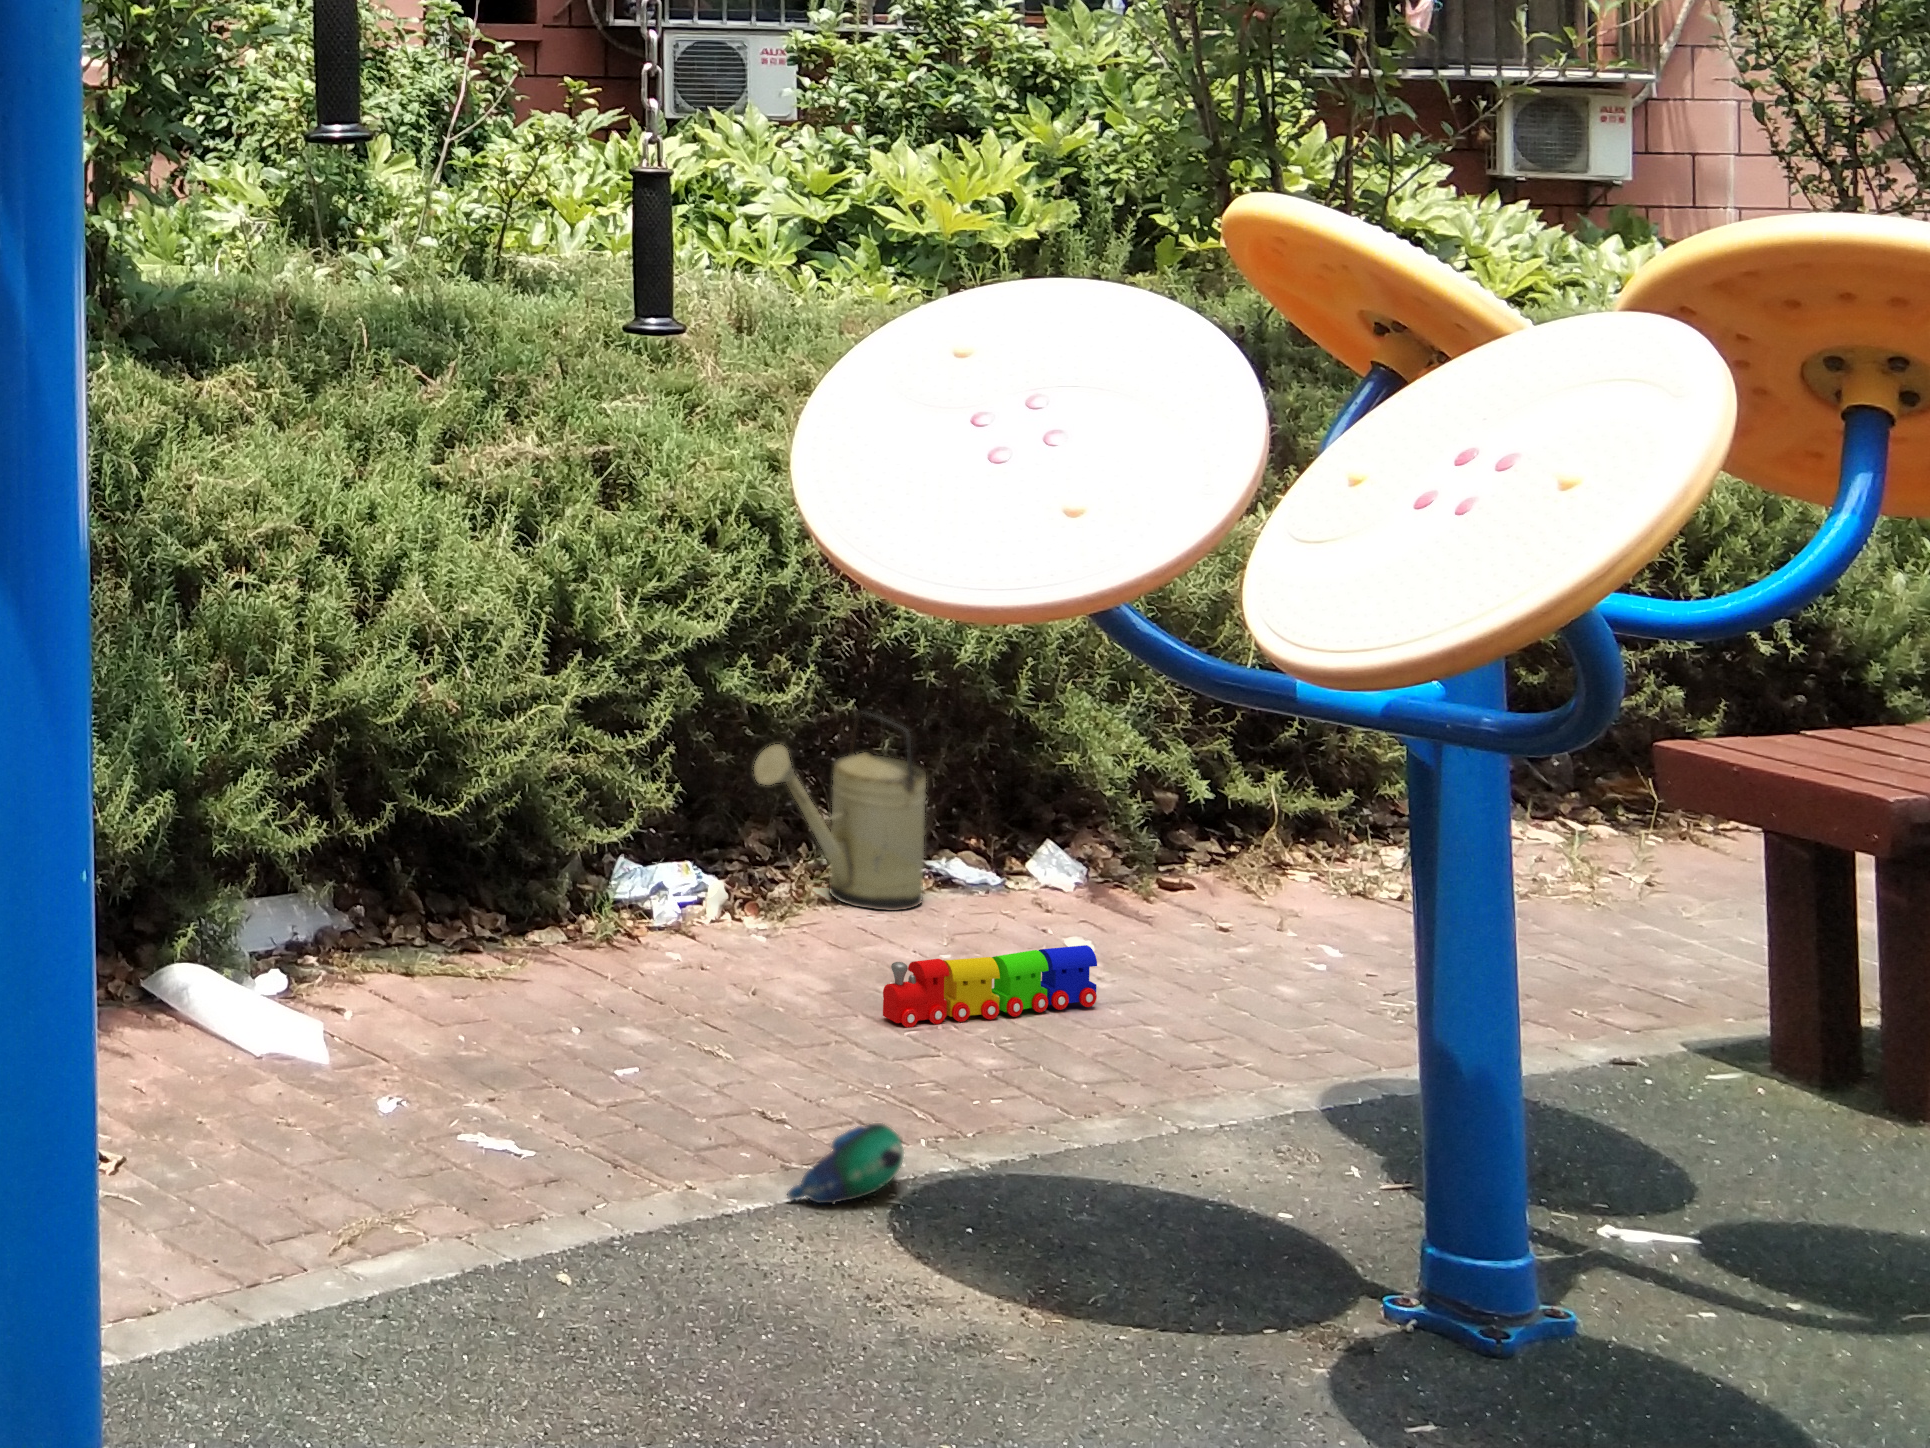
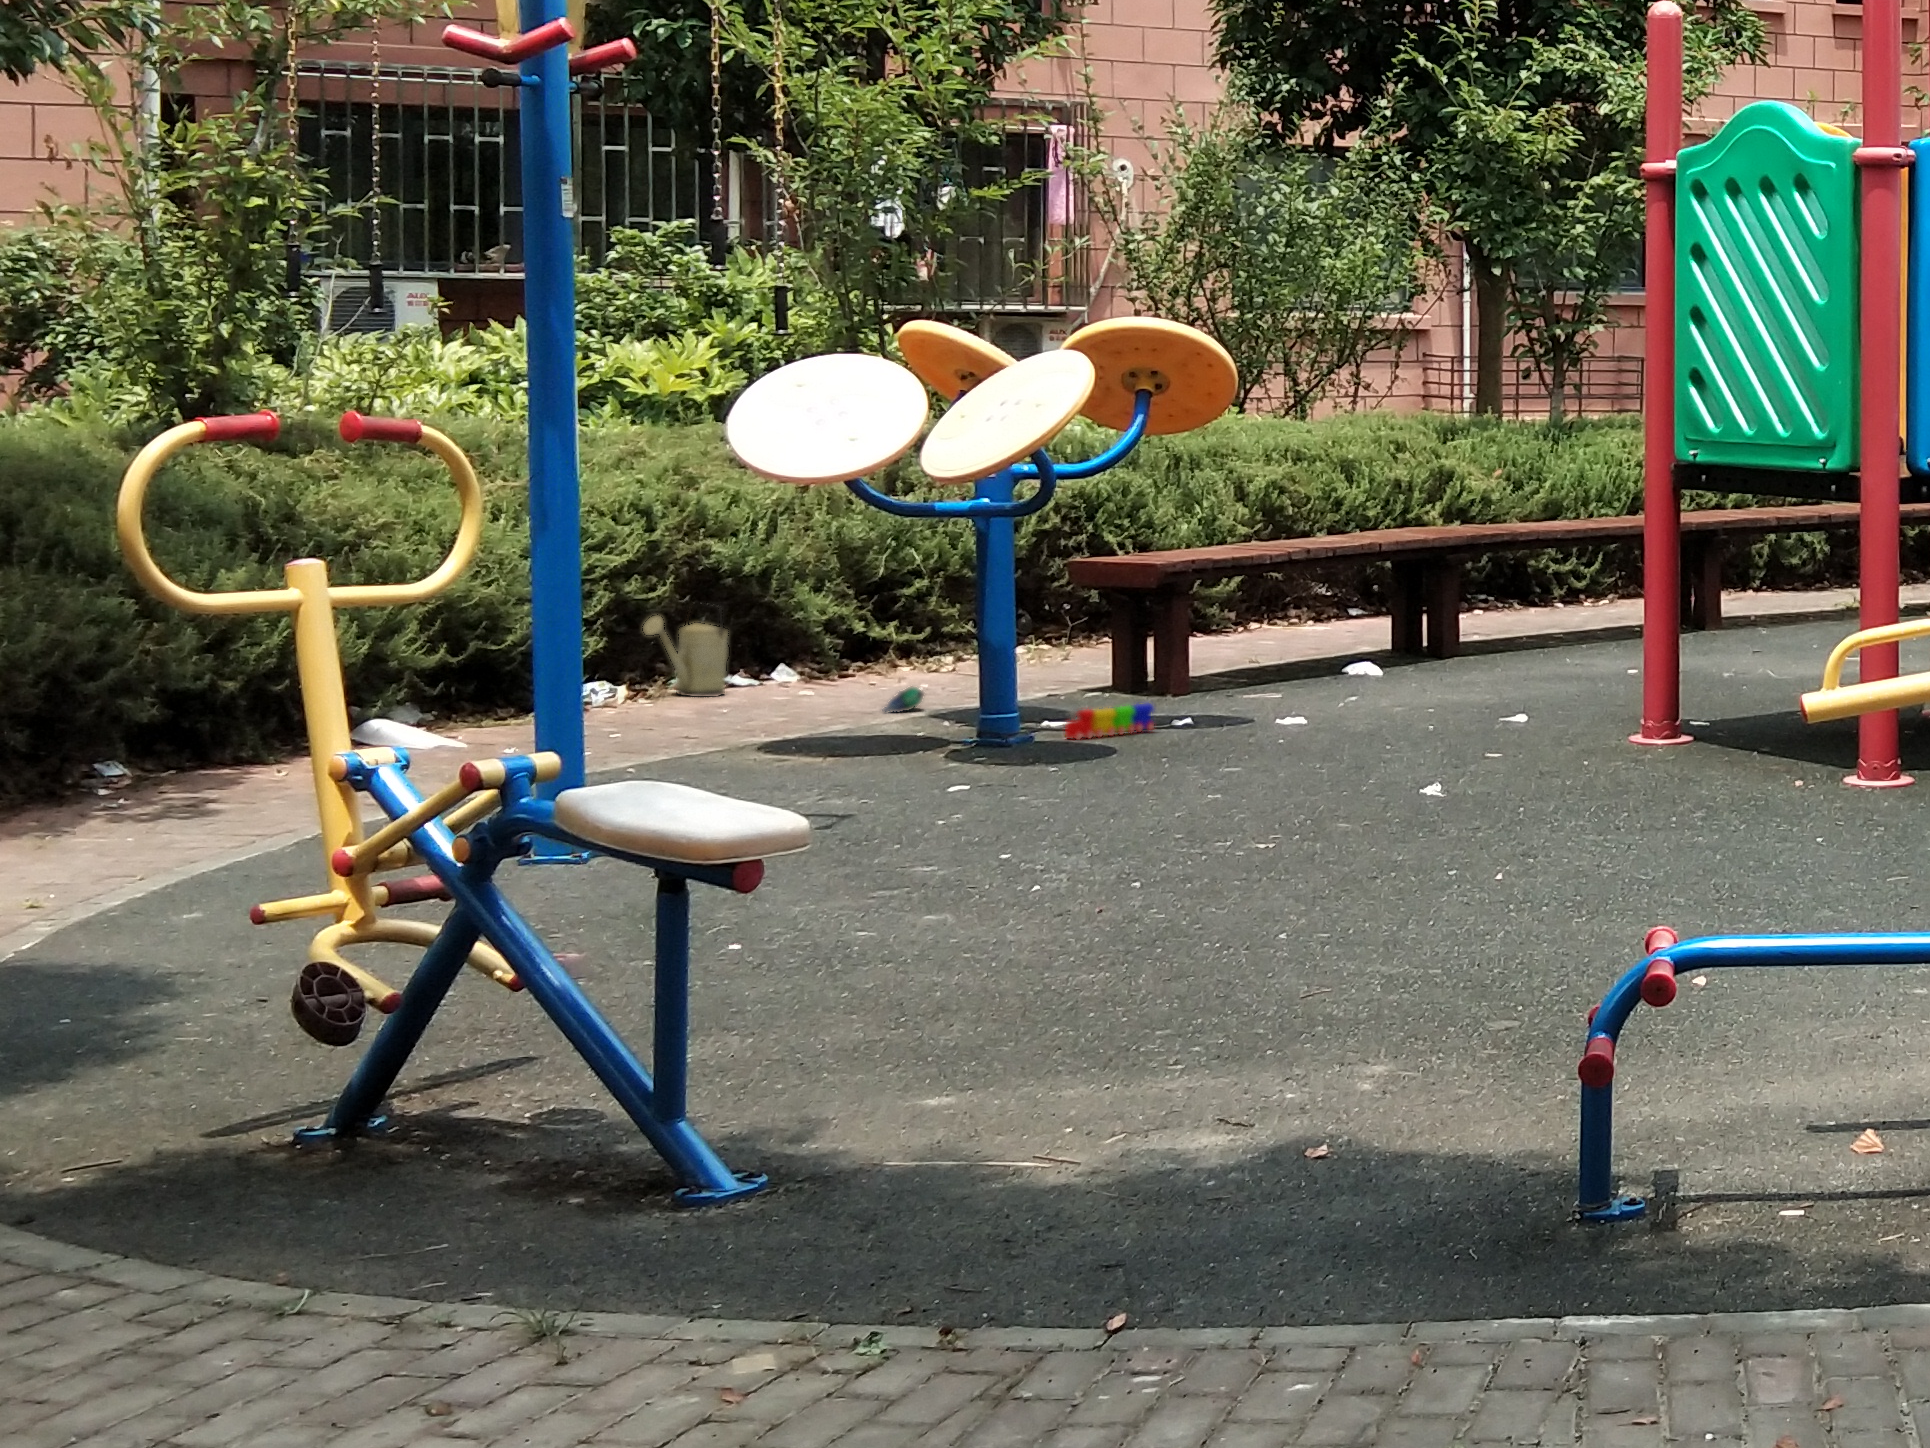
toy train: present [883,945,1097,1028] -> present [1065,704,1154,739]
plush toy: present [787,1123,904,1204] -> present [884,687,924,712]

